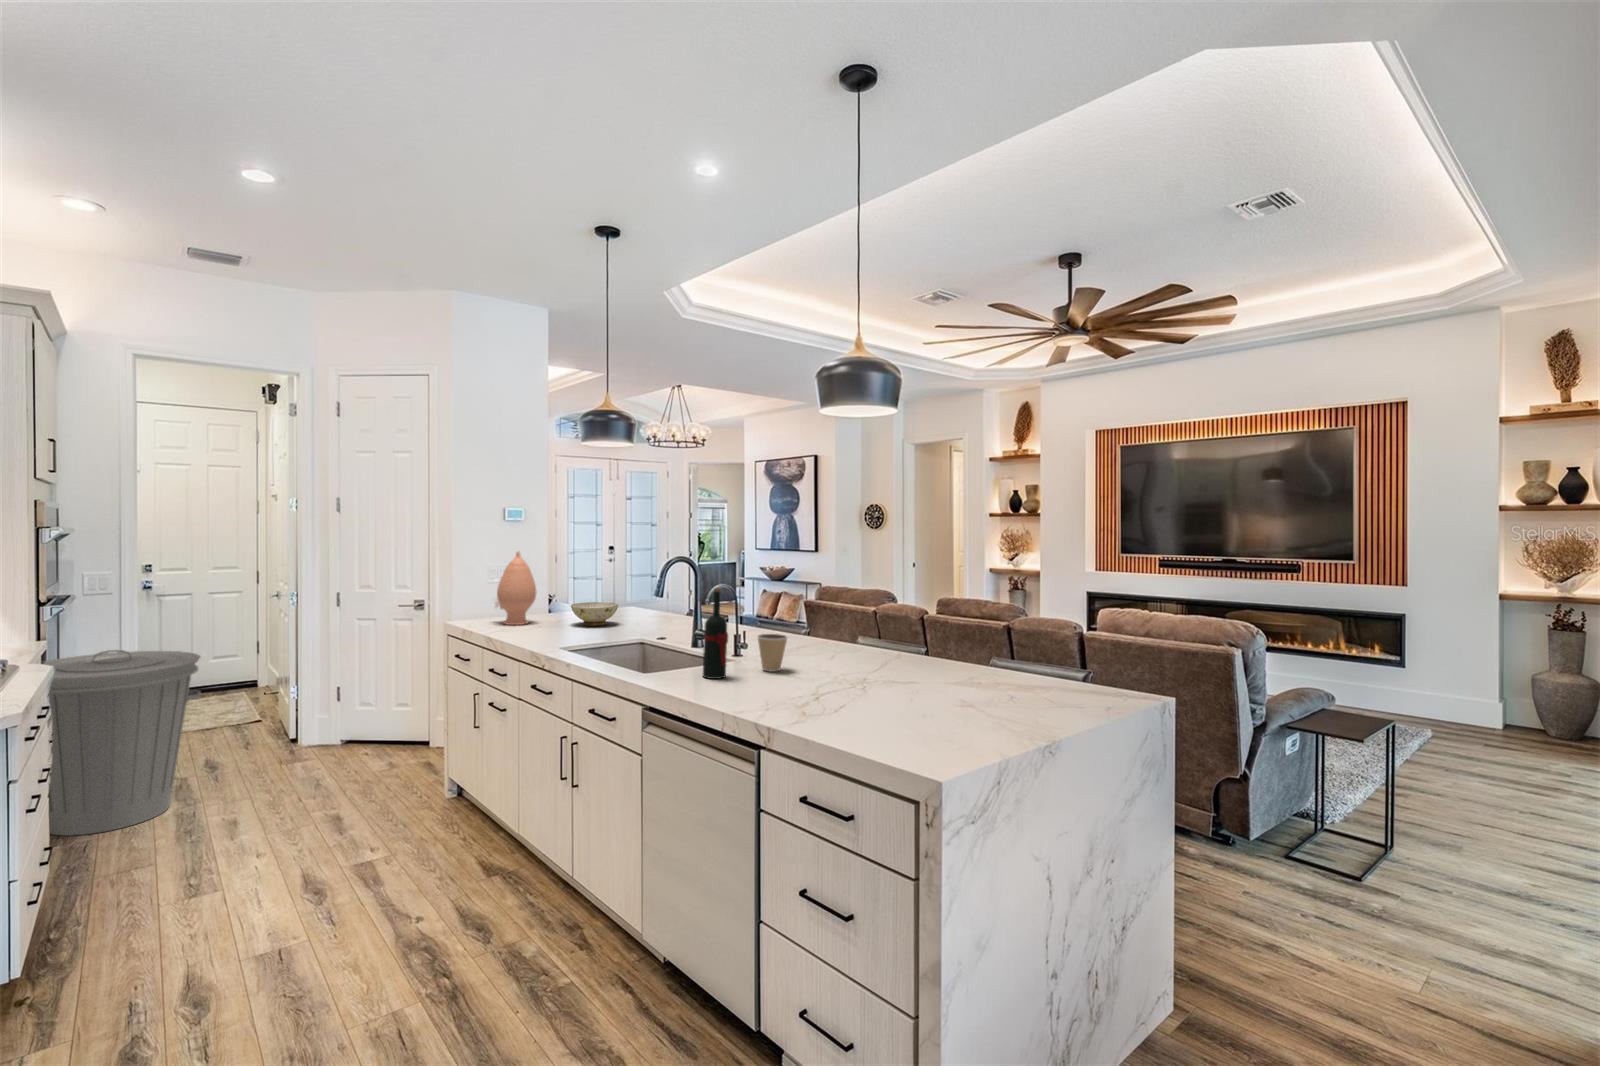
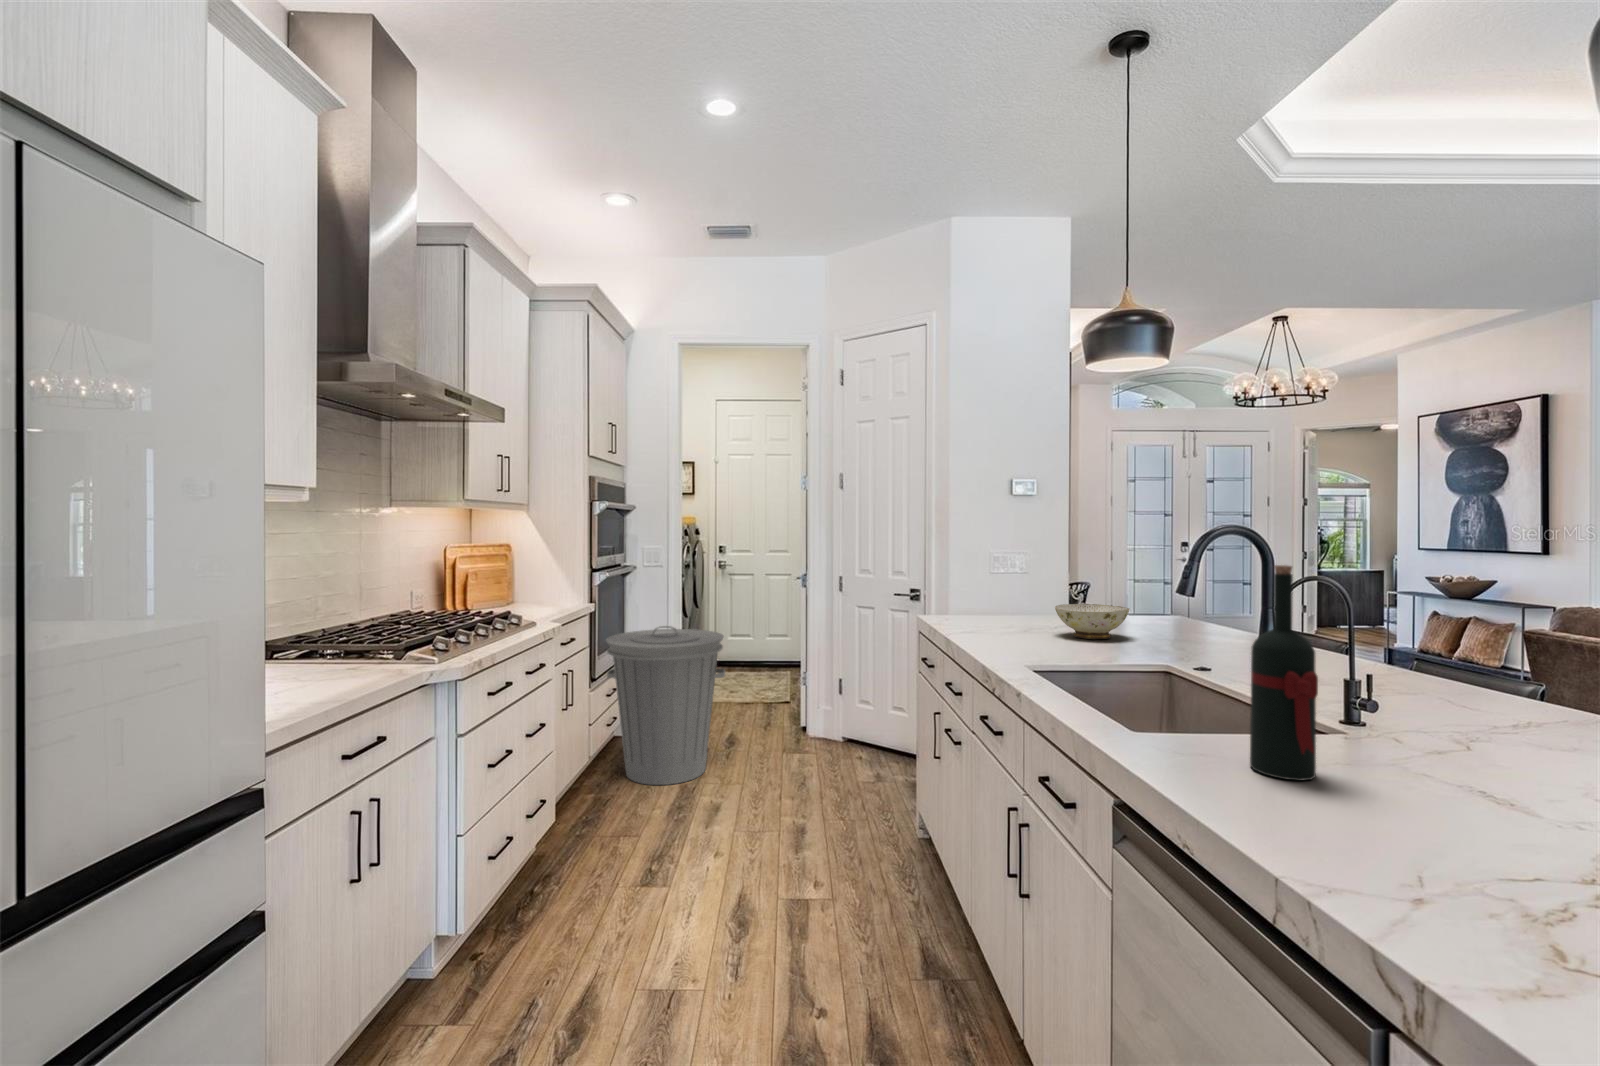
vase: present [495,552,536,625] -> none [959,531,1011,629]
coffee cup: present [758,634,787,672] -> none [1413,687,1523,789]

